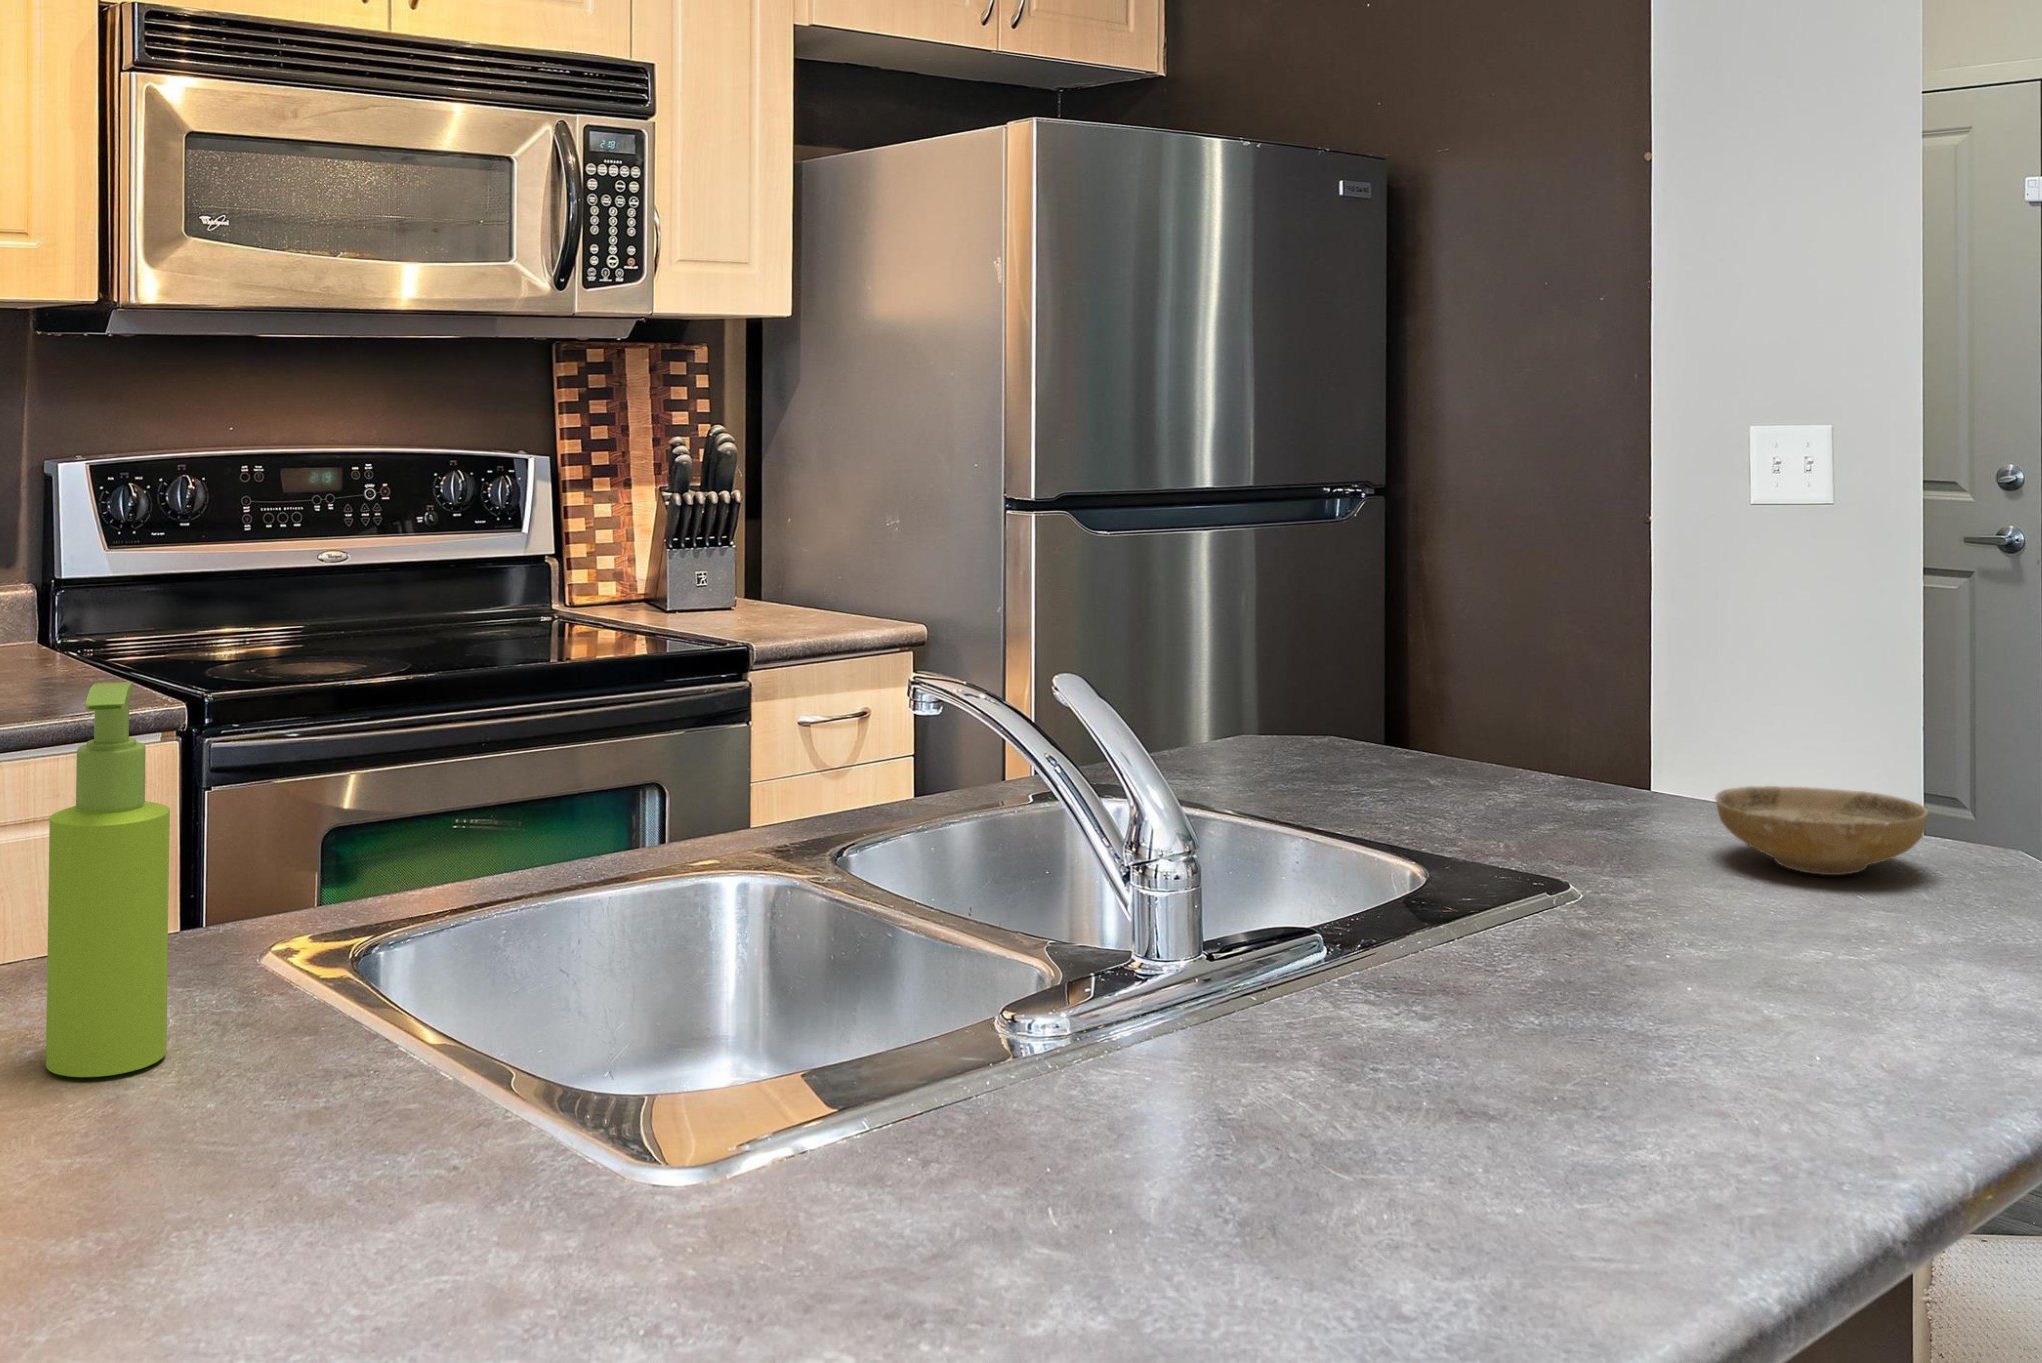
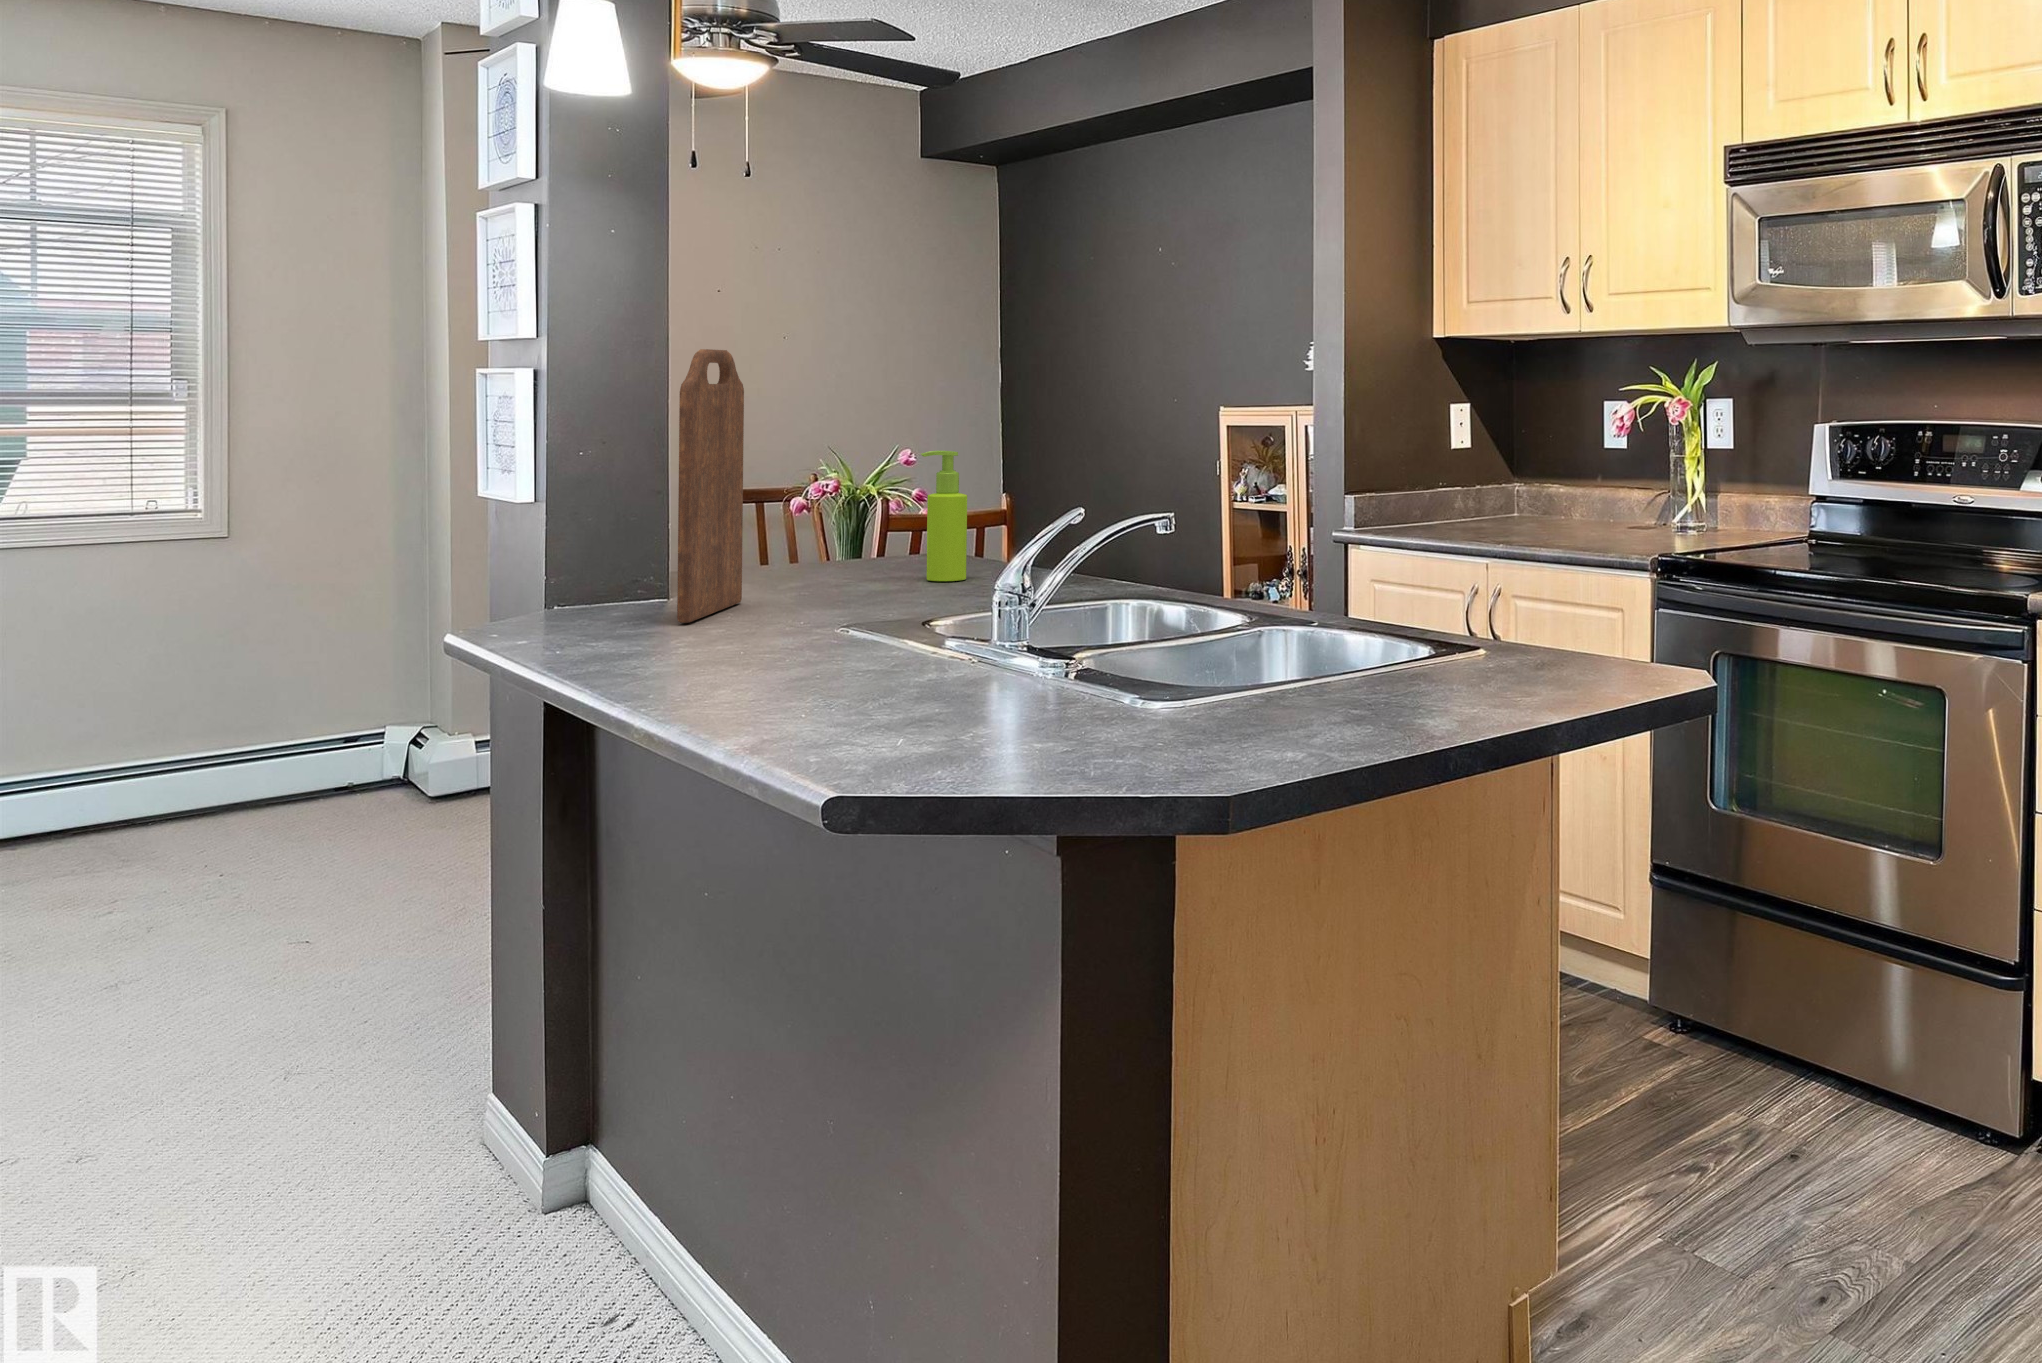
cutting board: none [457,424,957,1277] -> present [677,349,744,623]
ceramic bowl: present [1715,786,1928,875] -> none [1149,657,1314,727]

